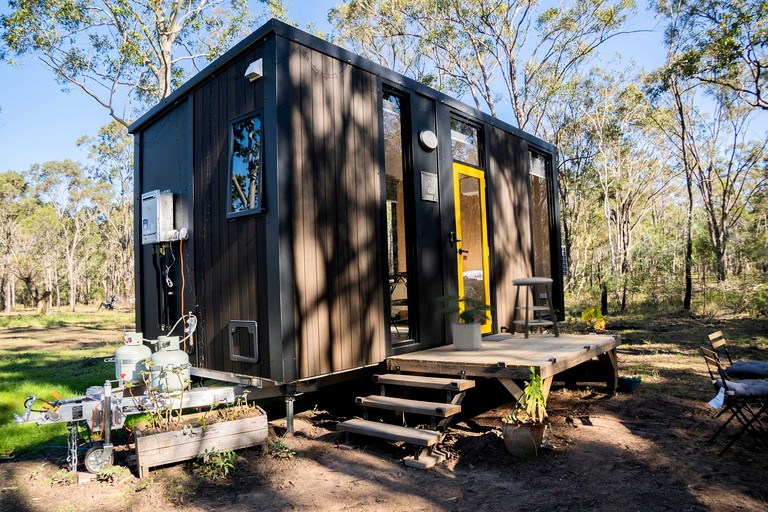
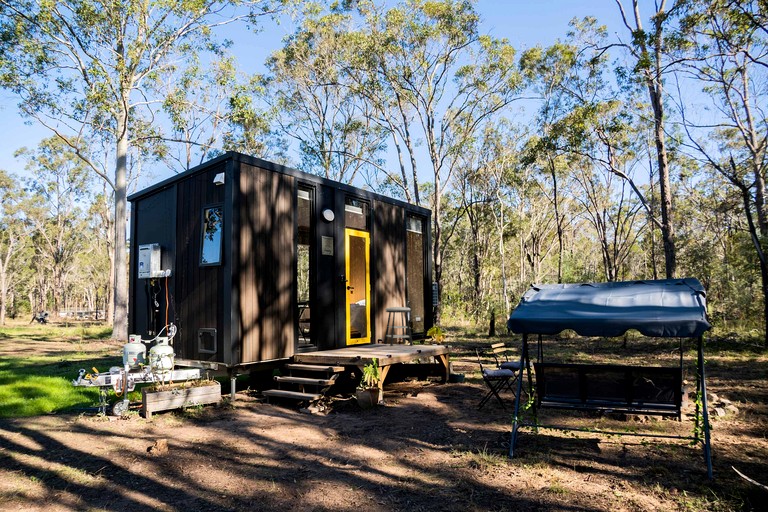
potted plant: present [434,295,495,351] -> none [328,317,367,352]

